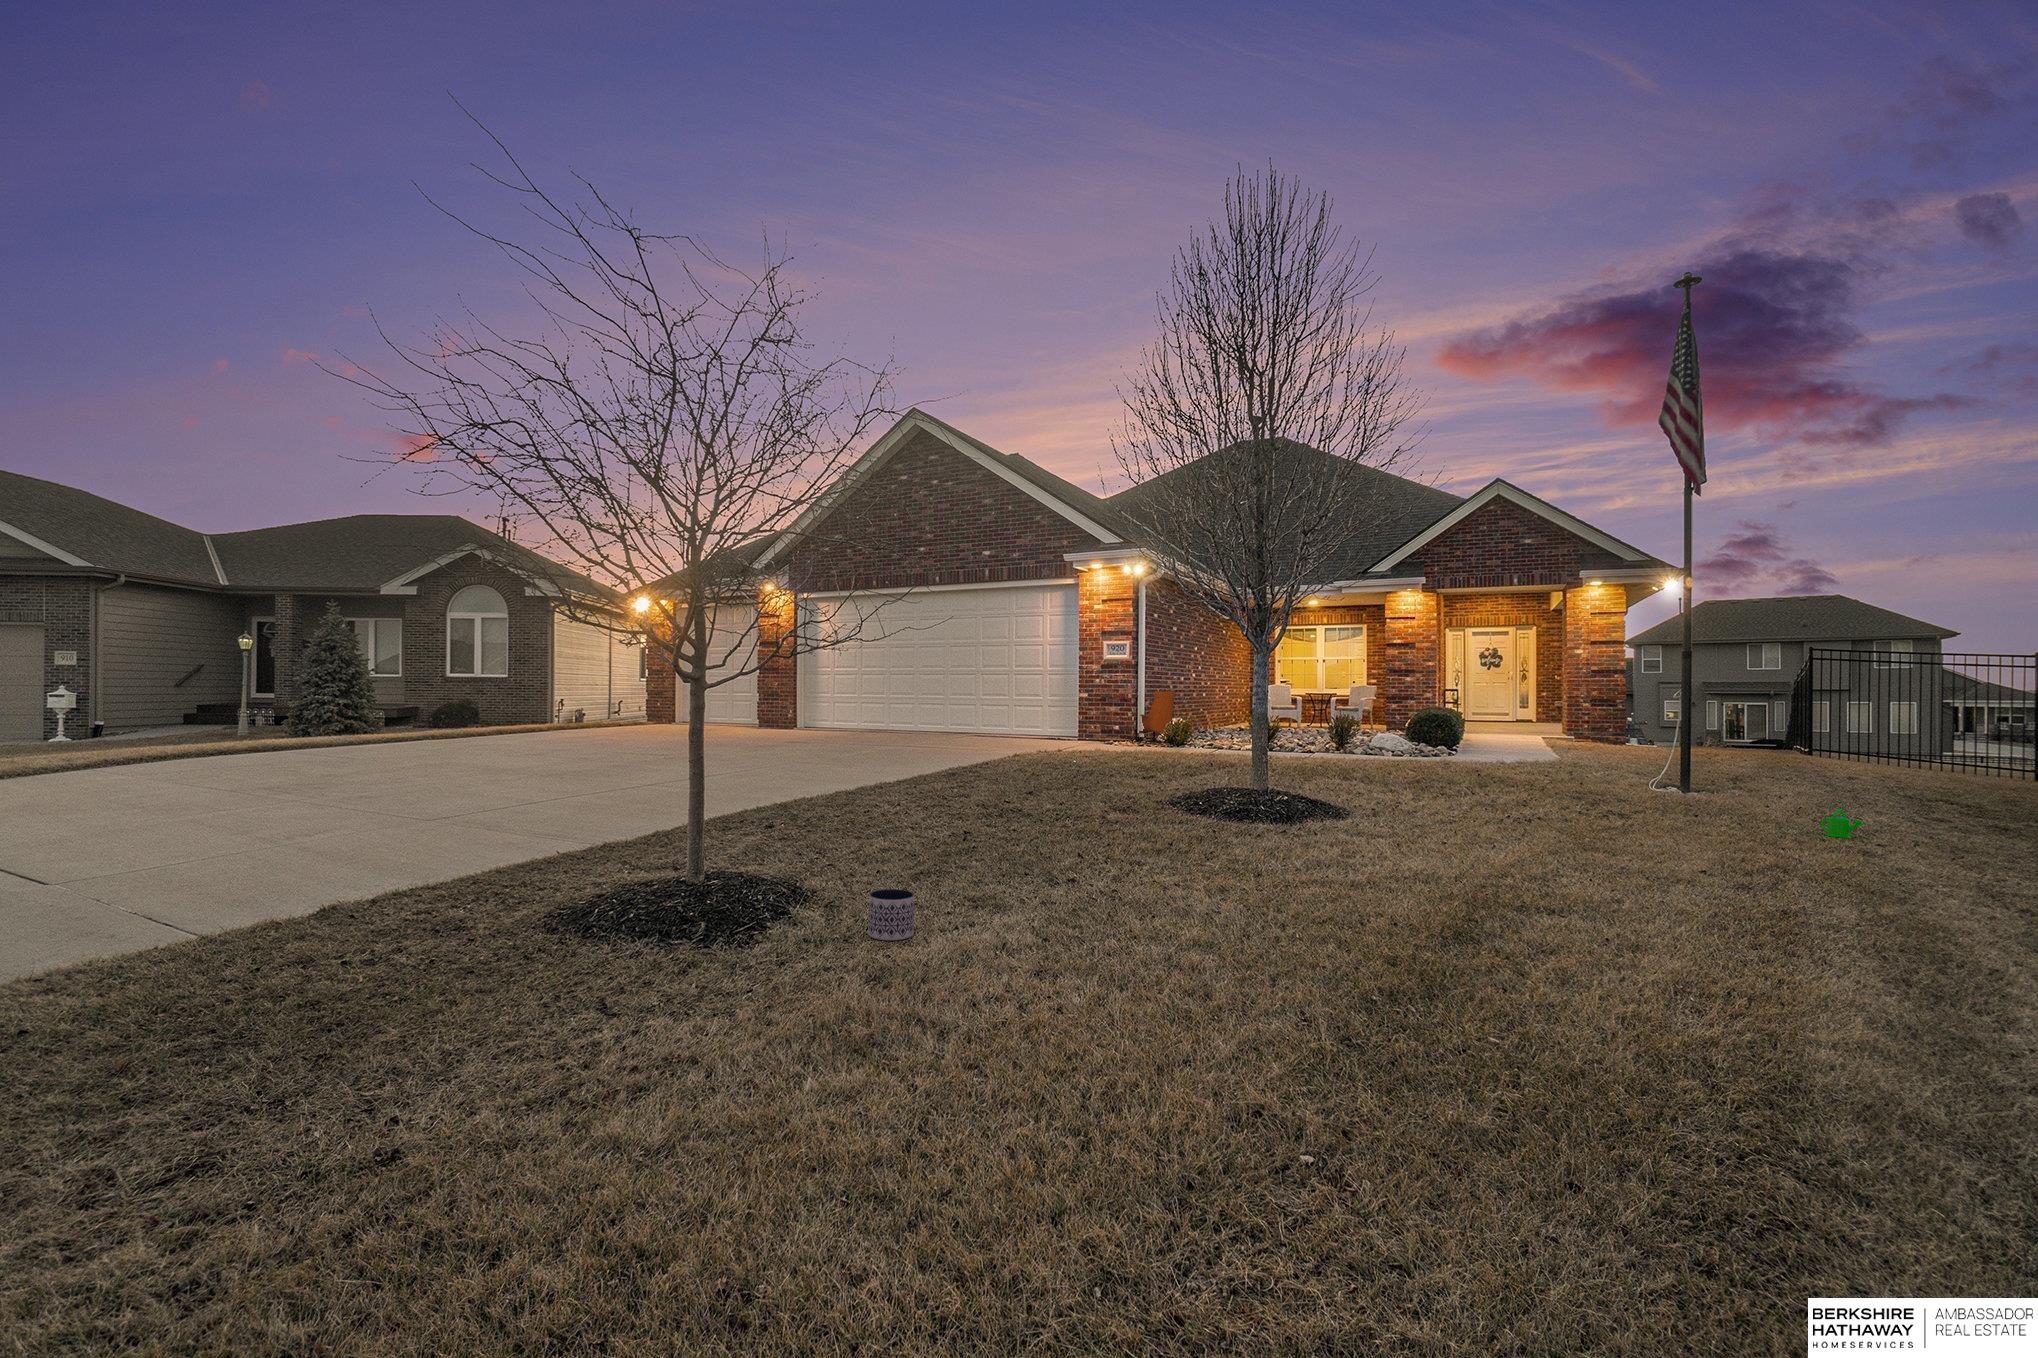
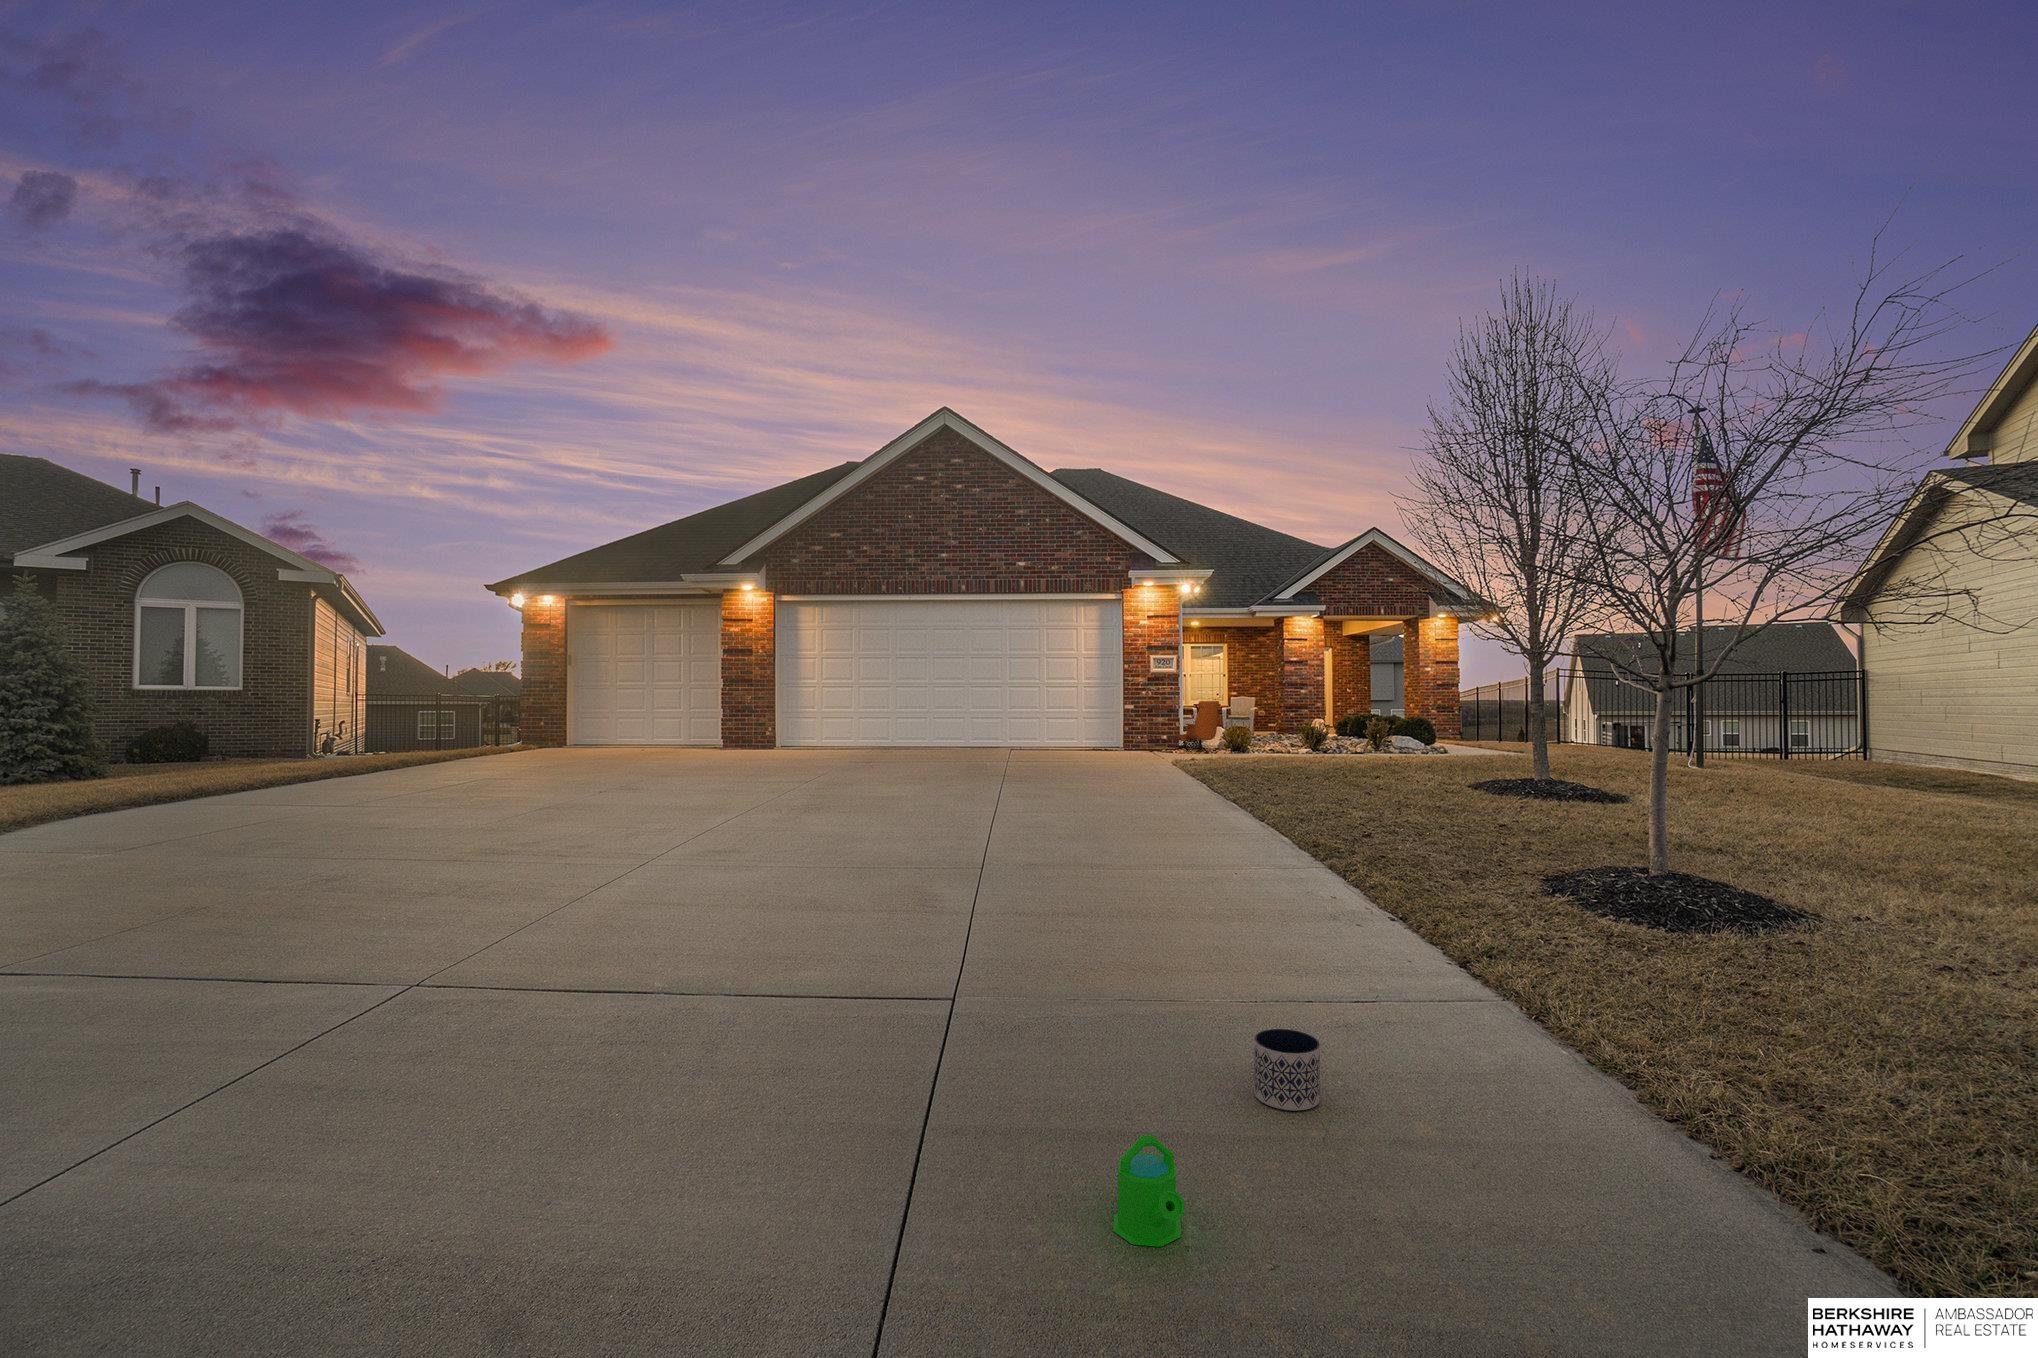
watering can: present [1820,809,1863,838] -> present [1113,1135,1185,1247]
planter: present [868,889,914,941] -> present [1254,1029,1320,1111]

